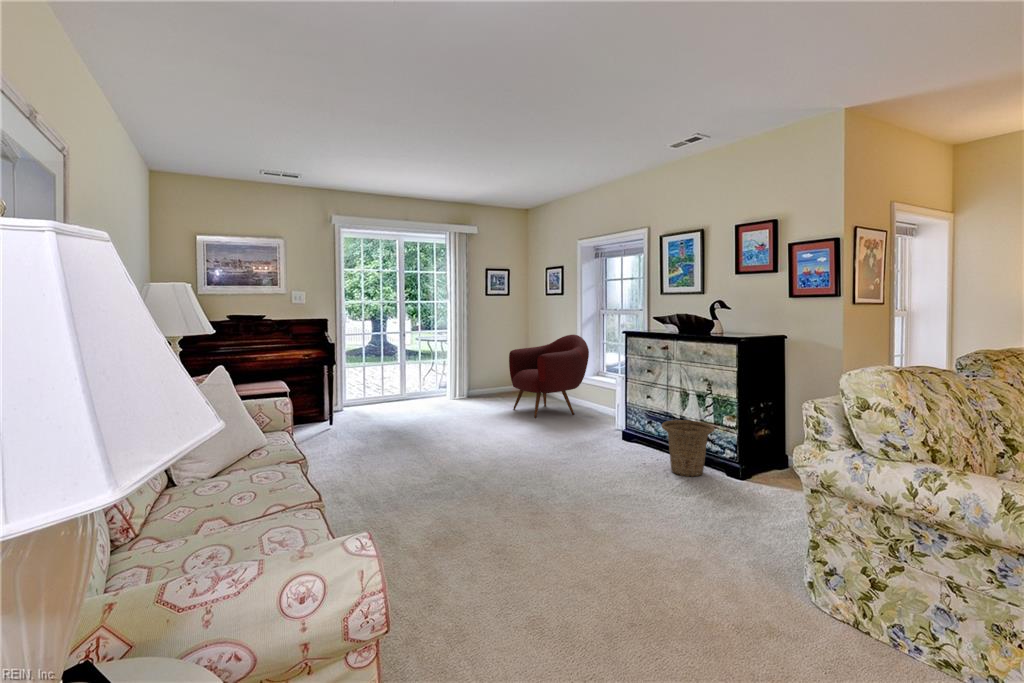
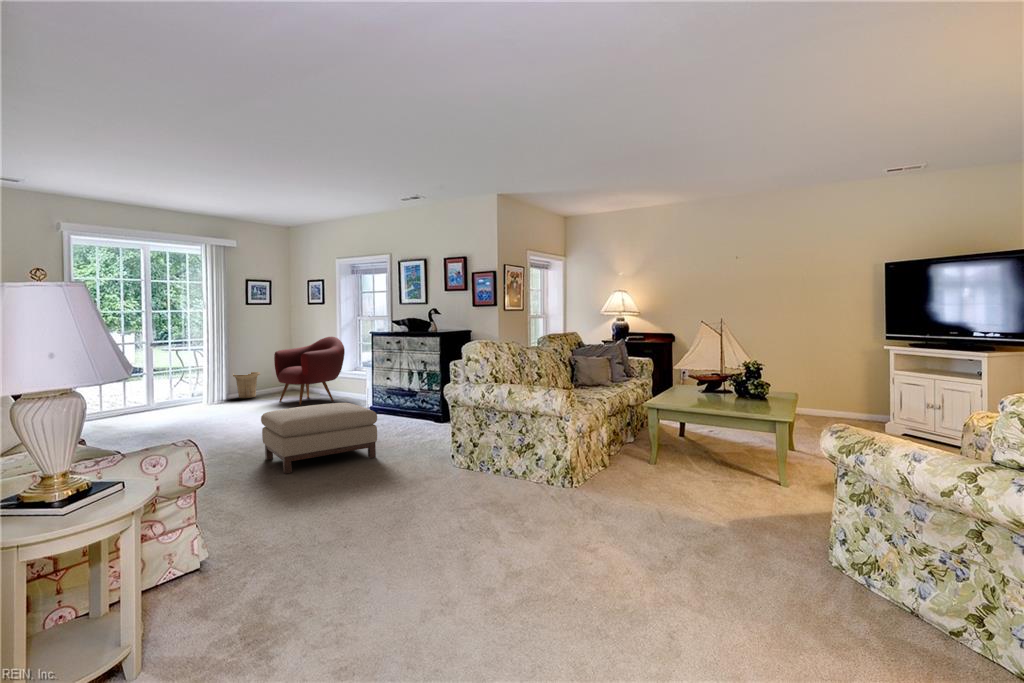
basket: present [662,420,714,477] -> present [233,372,260,398]
ottoman: none [475,446,652,573] -> present [261,403,377,474]

